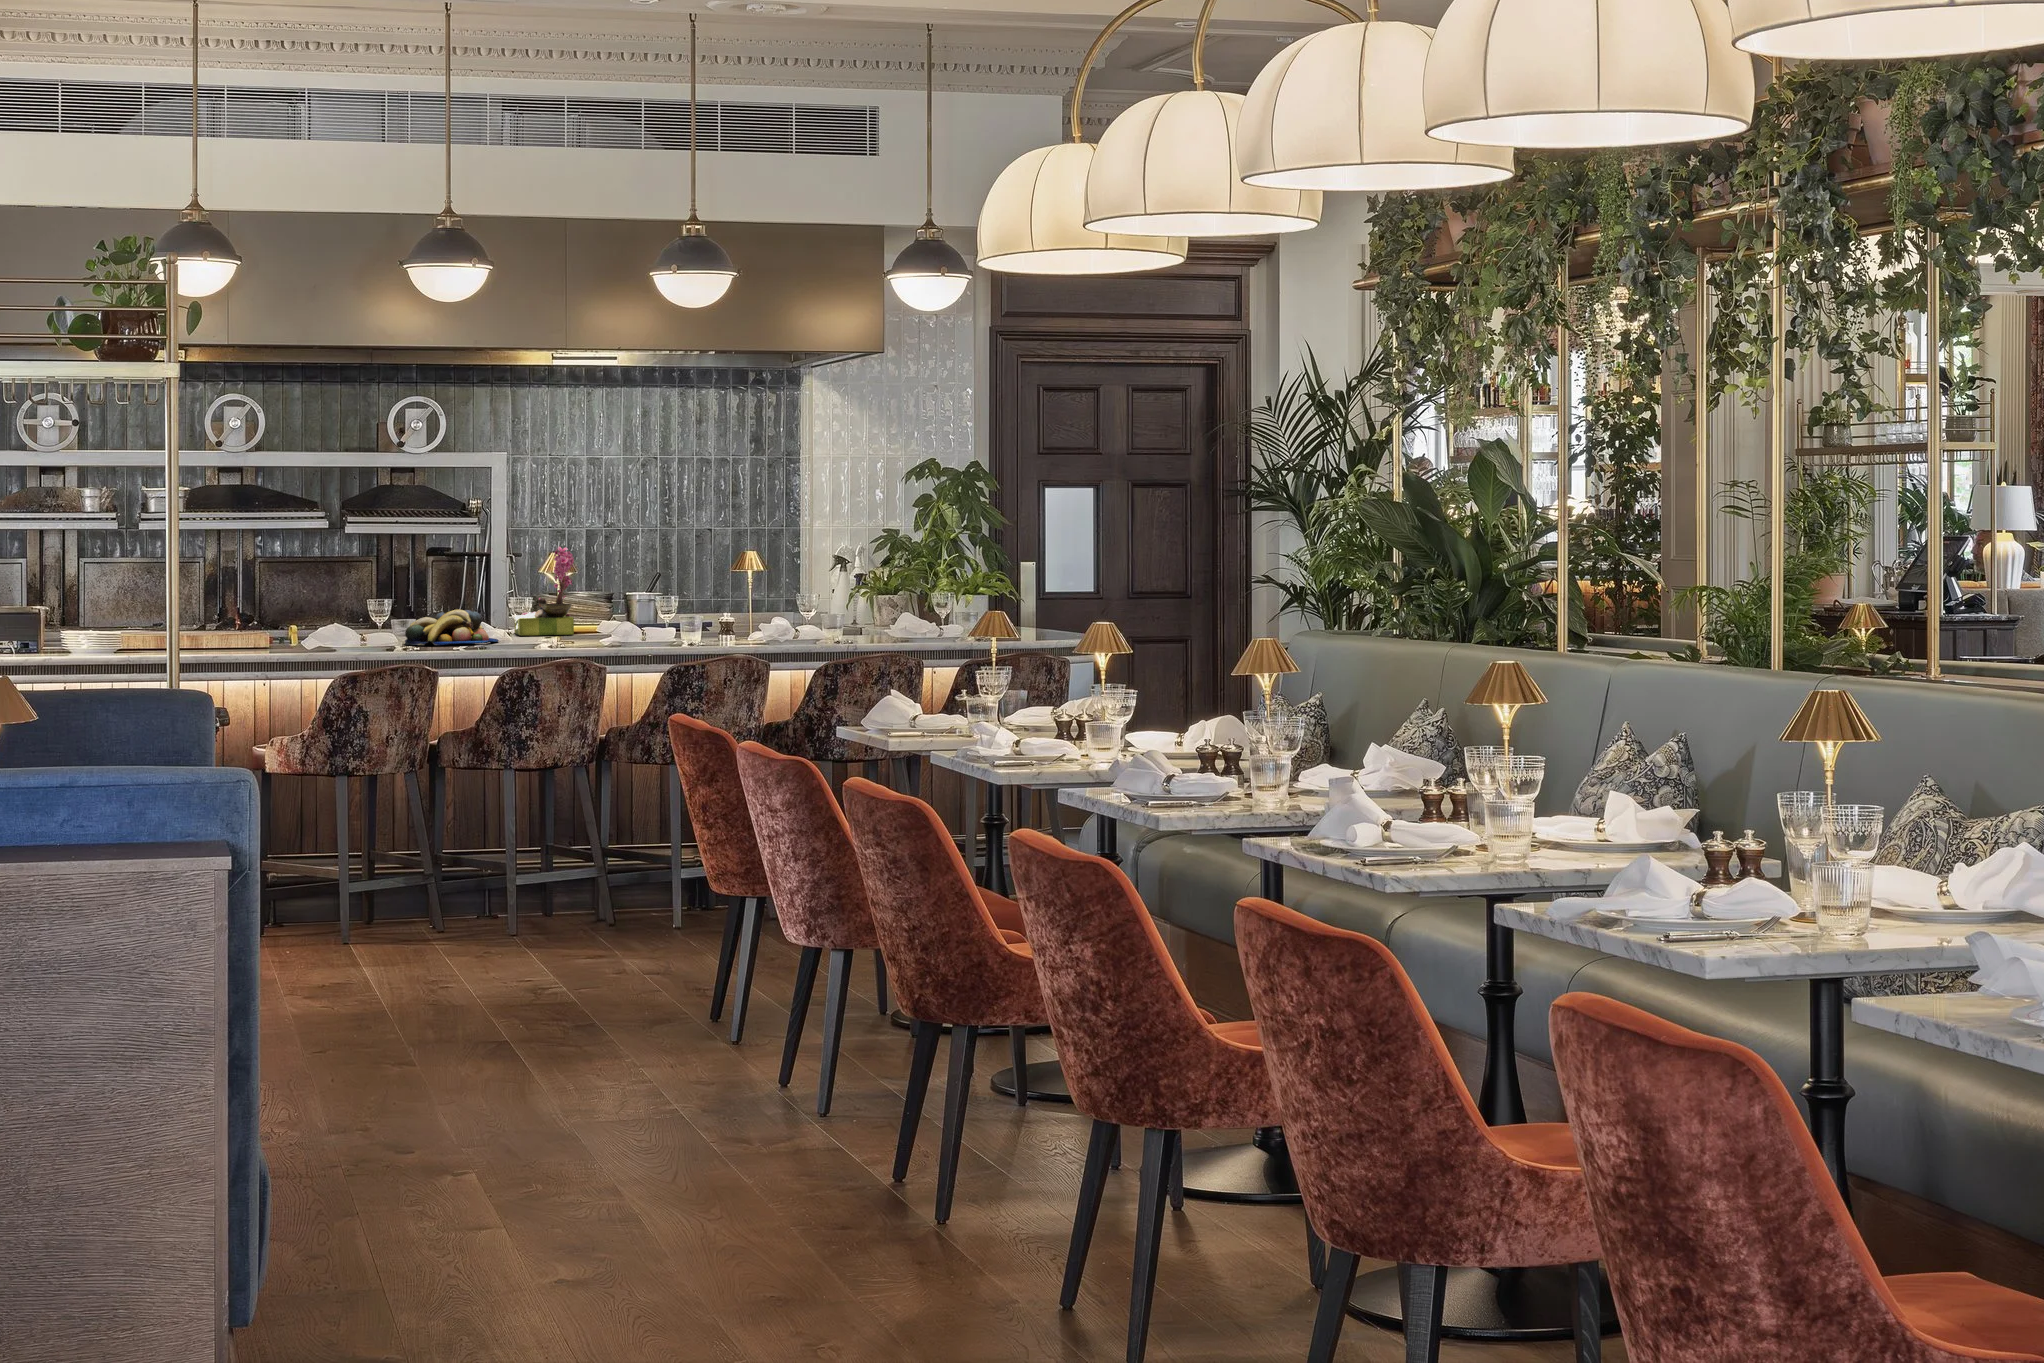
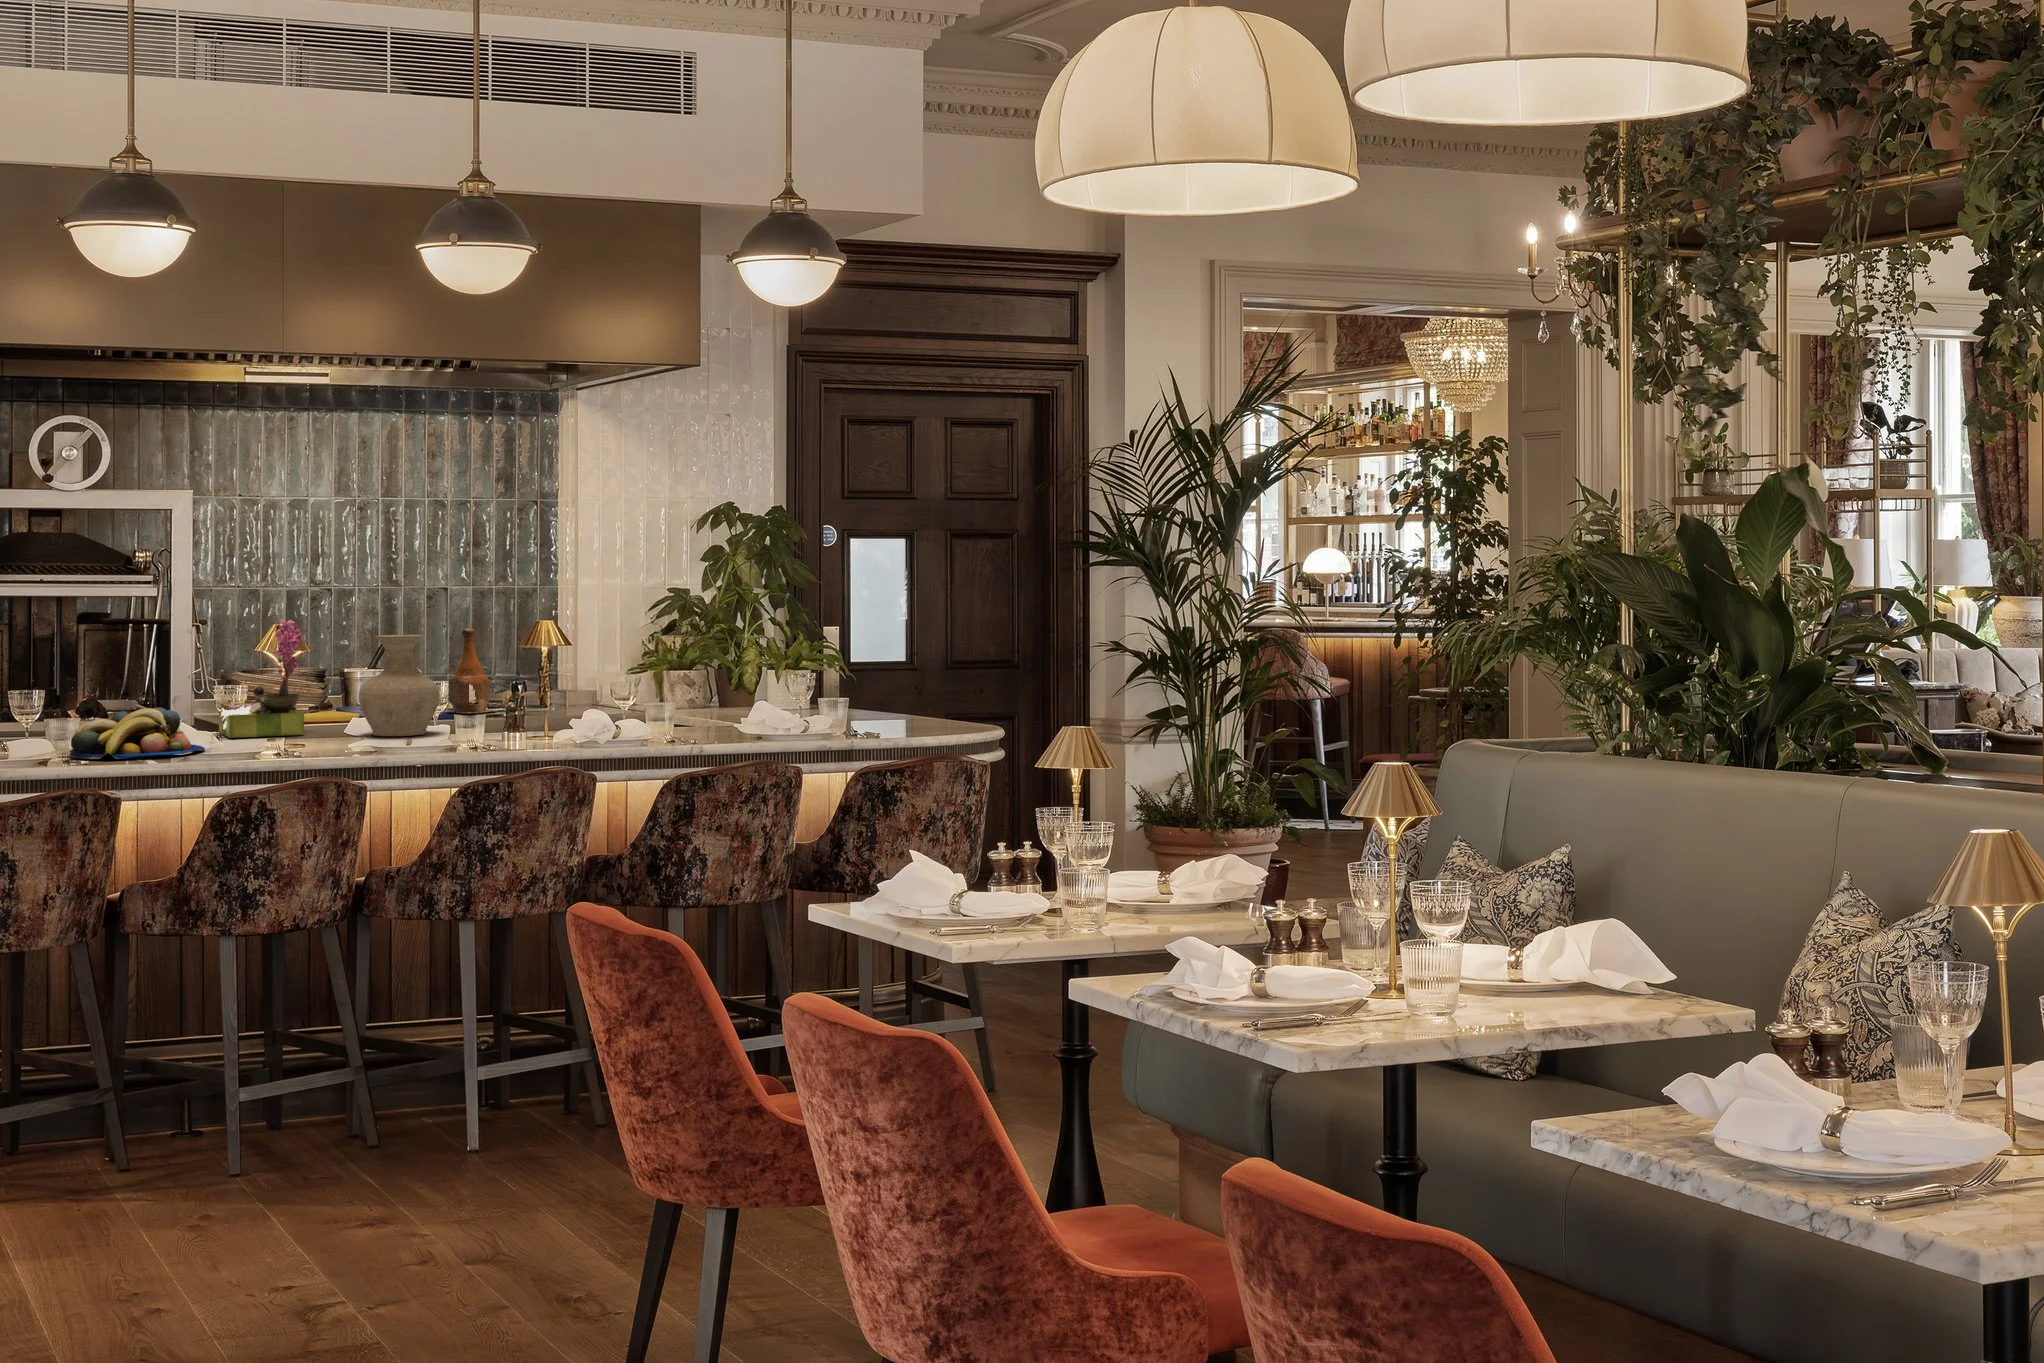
bottle: none [684,557,728,624] -> present [443,628,497,713]
vase: none [612,559,672,636] -> present [359,635,439,736]

